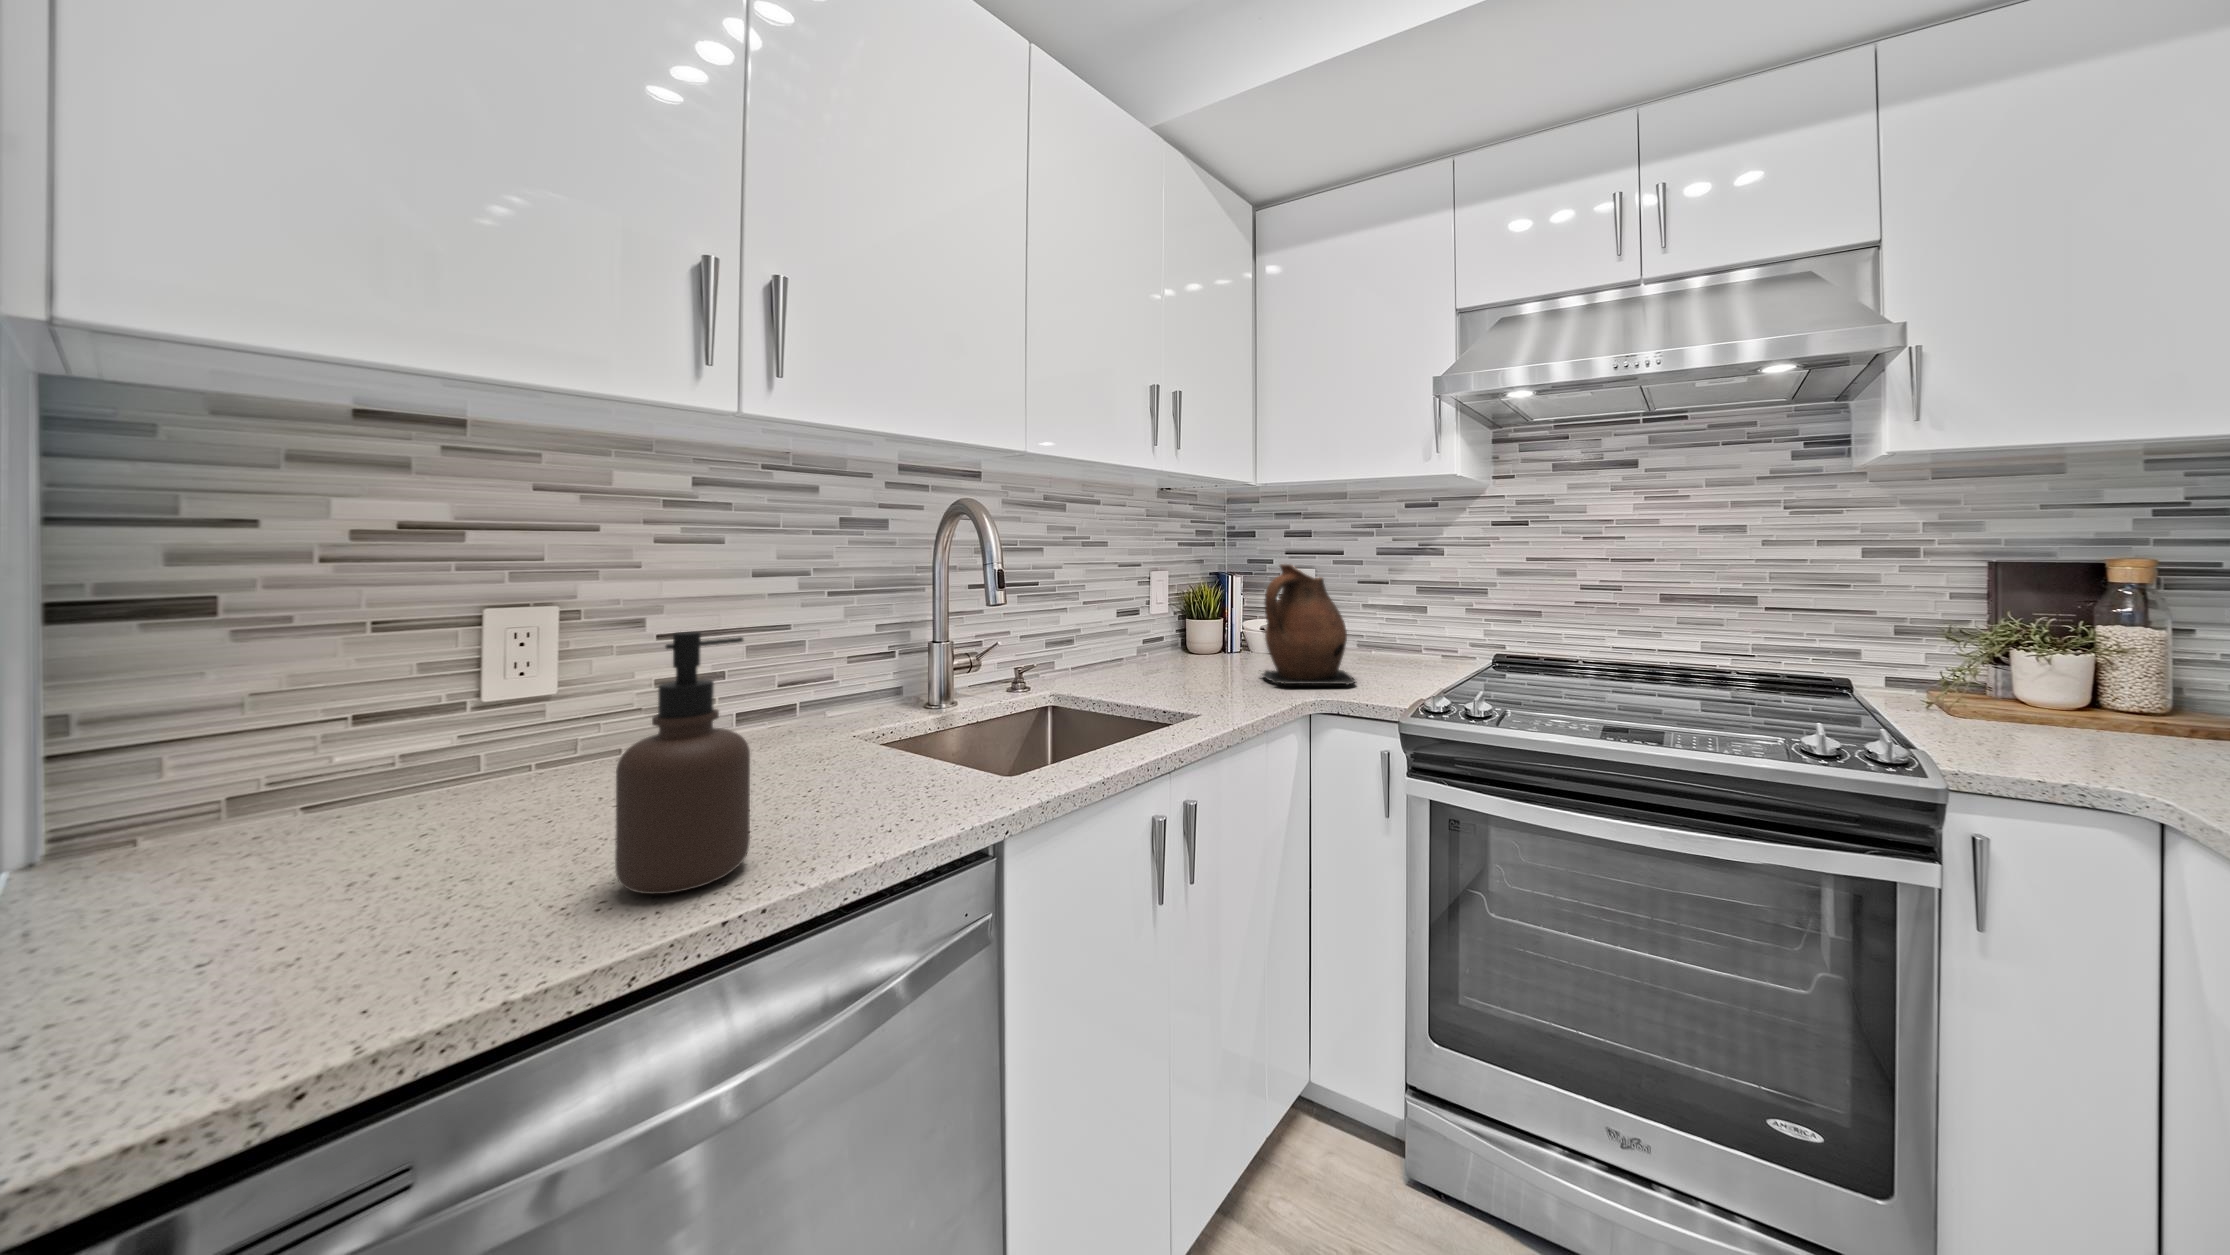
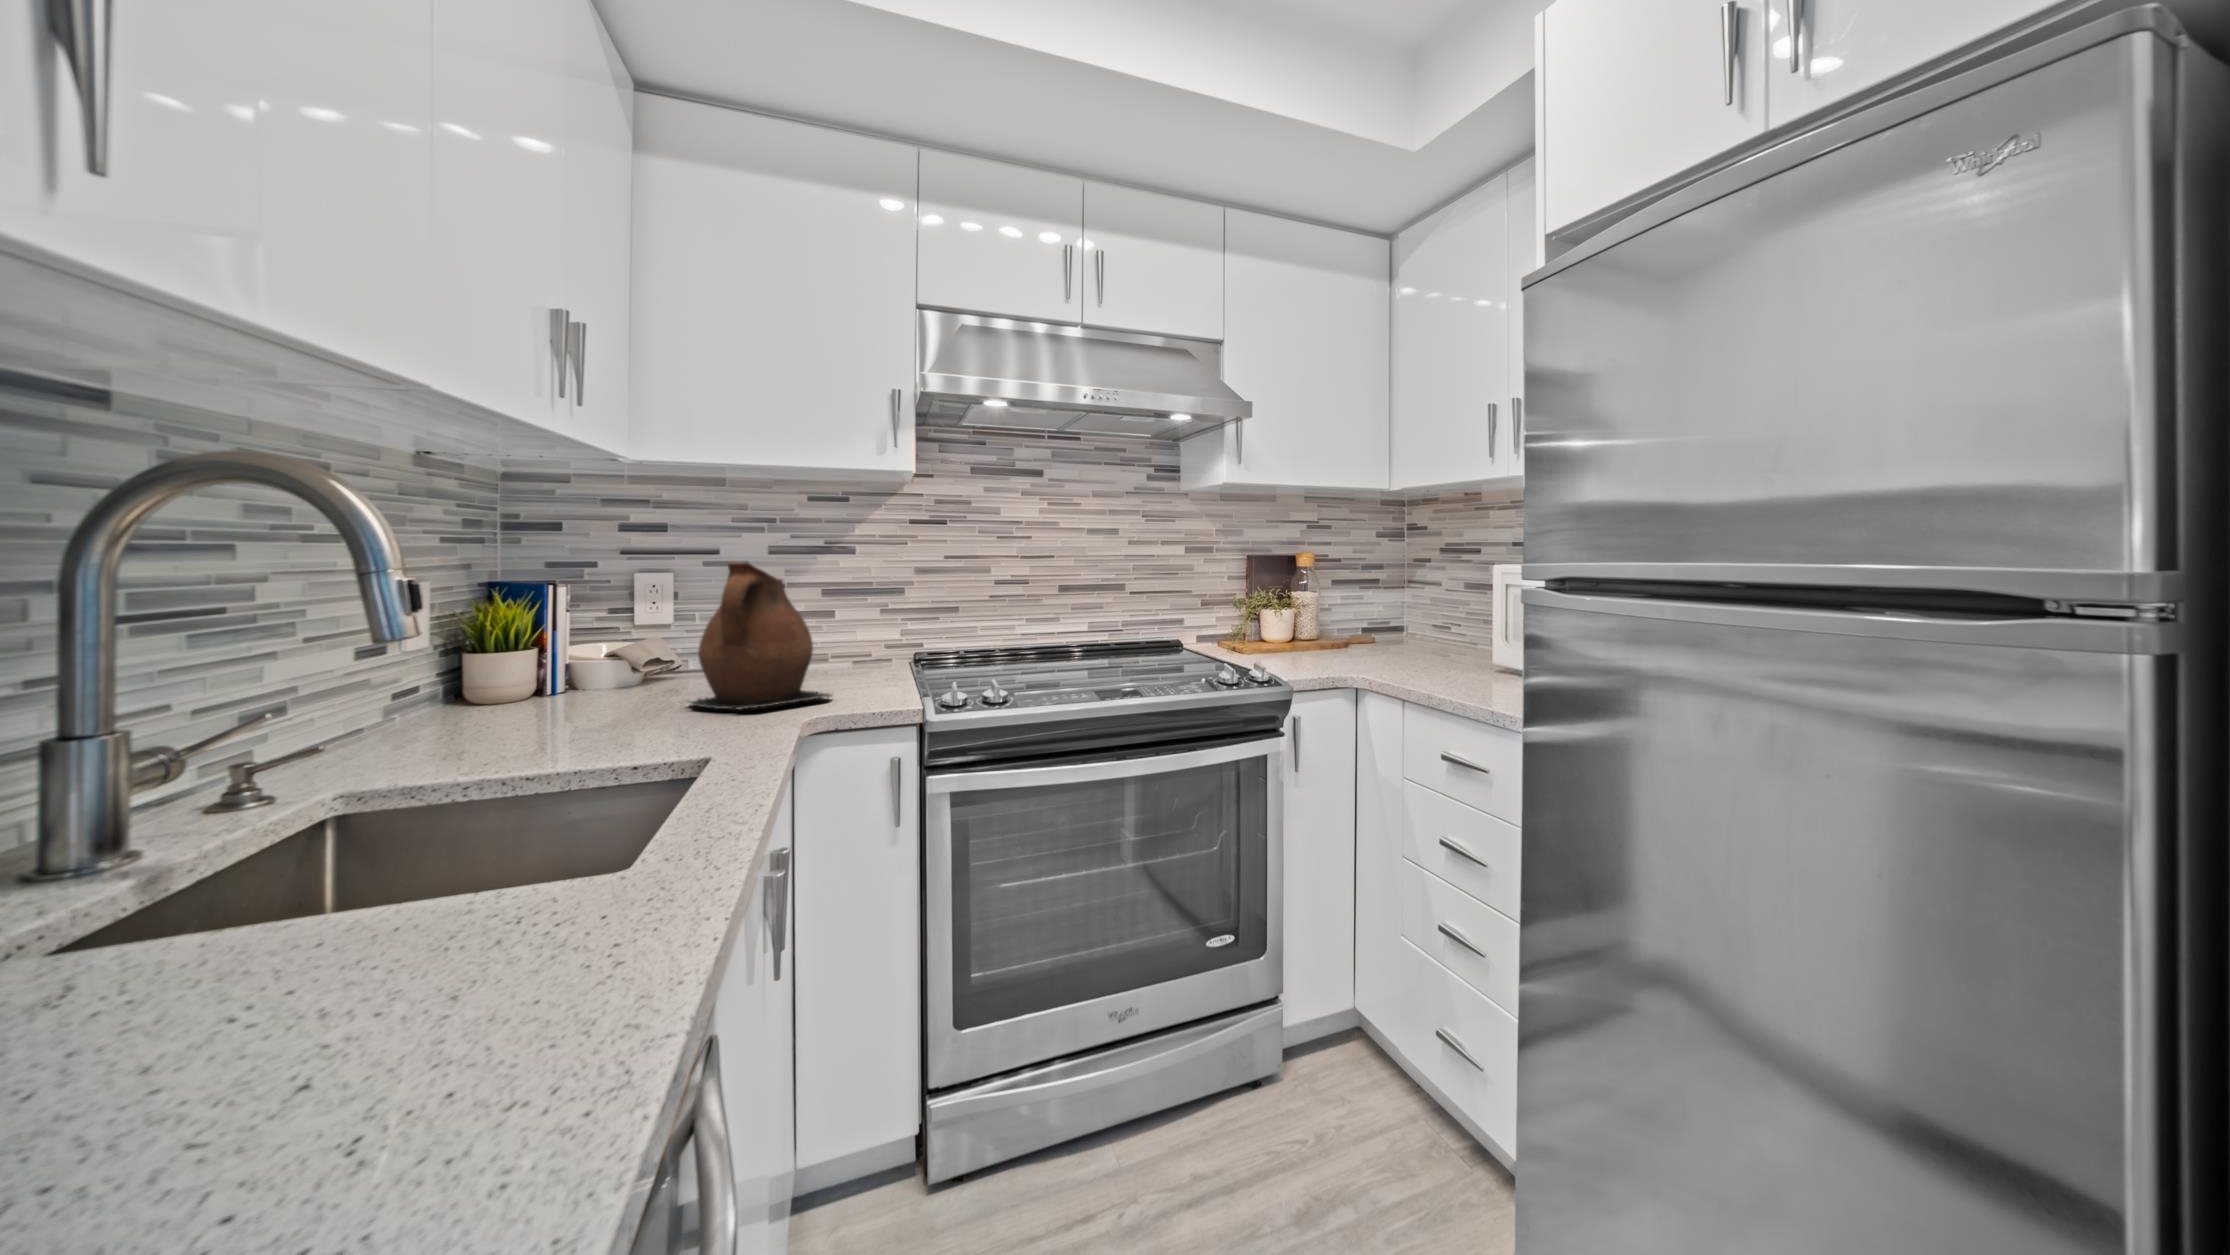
soap dispenser: present [615,632,750,894] -> none [358,651,593,1089]

